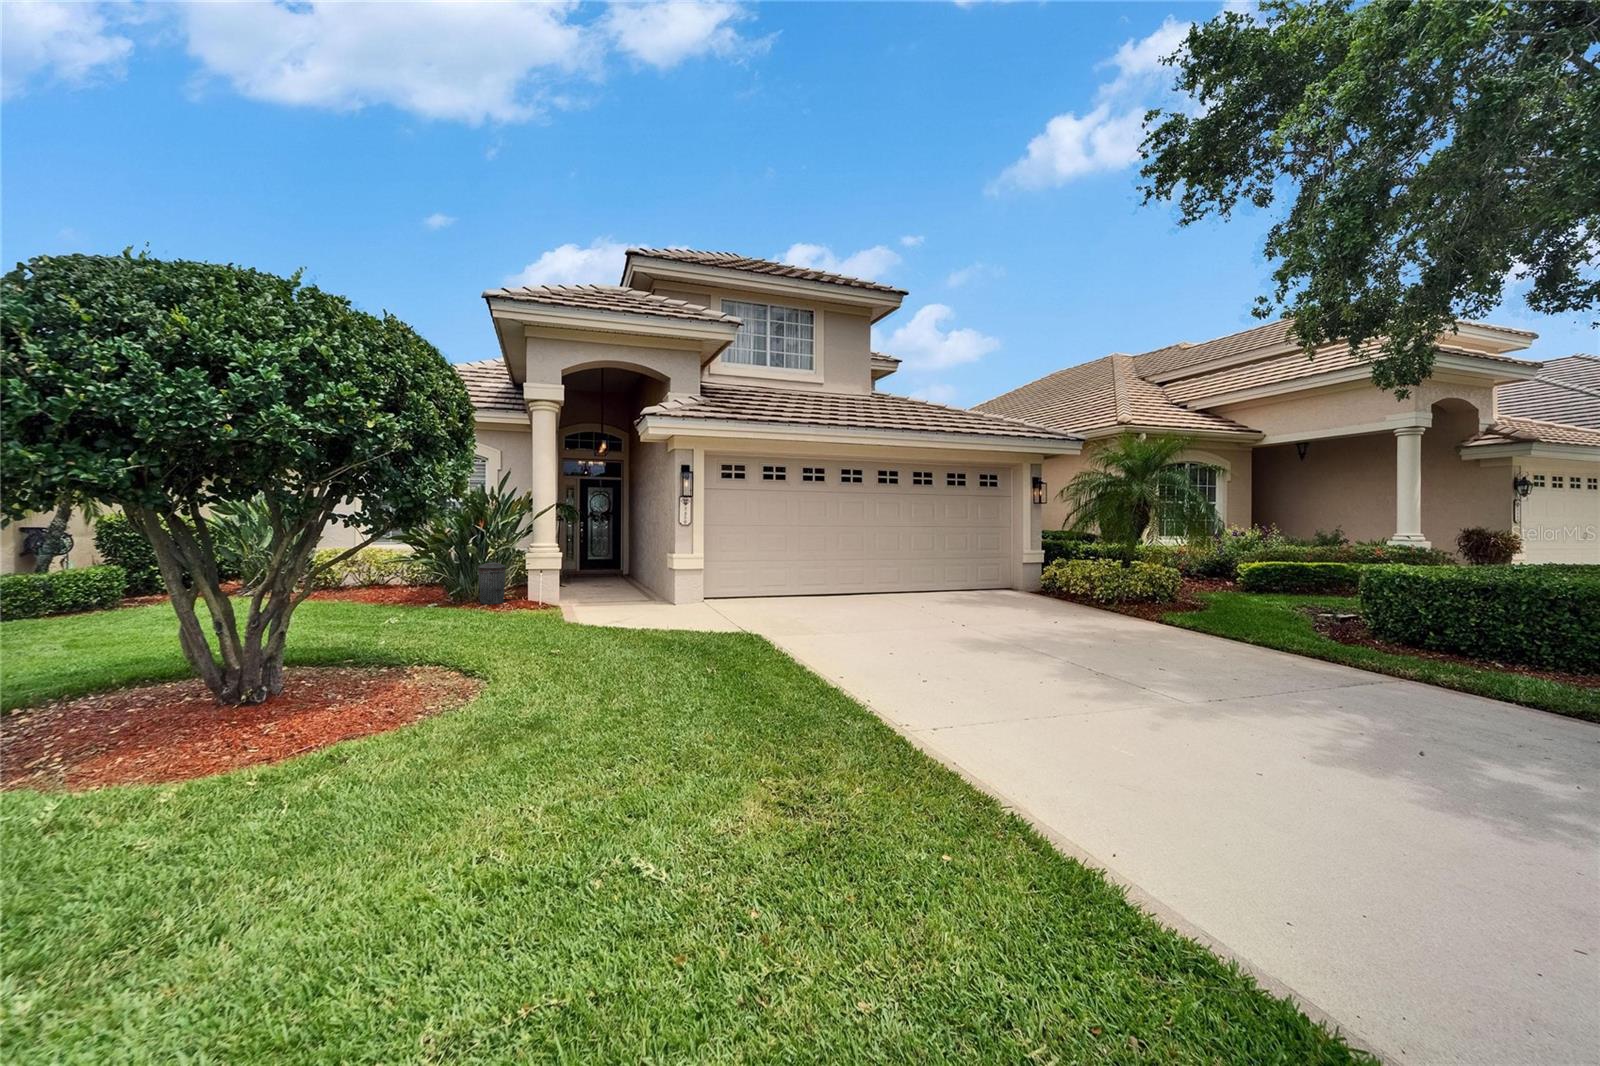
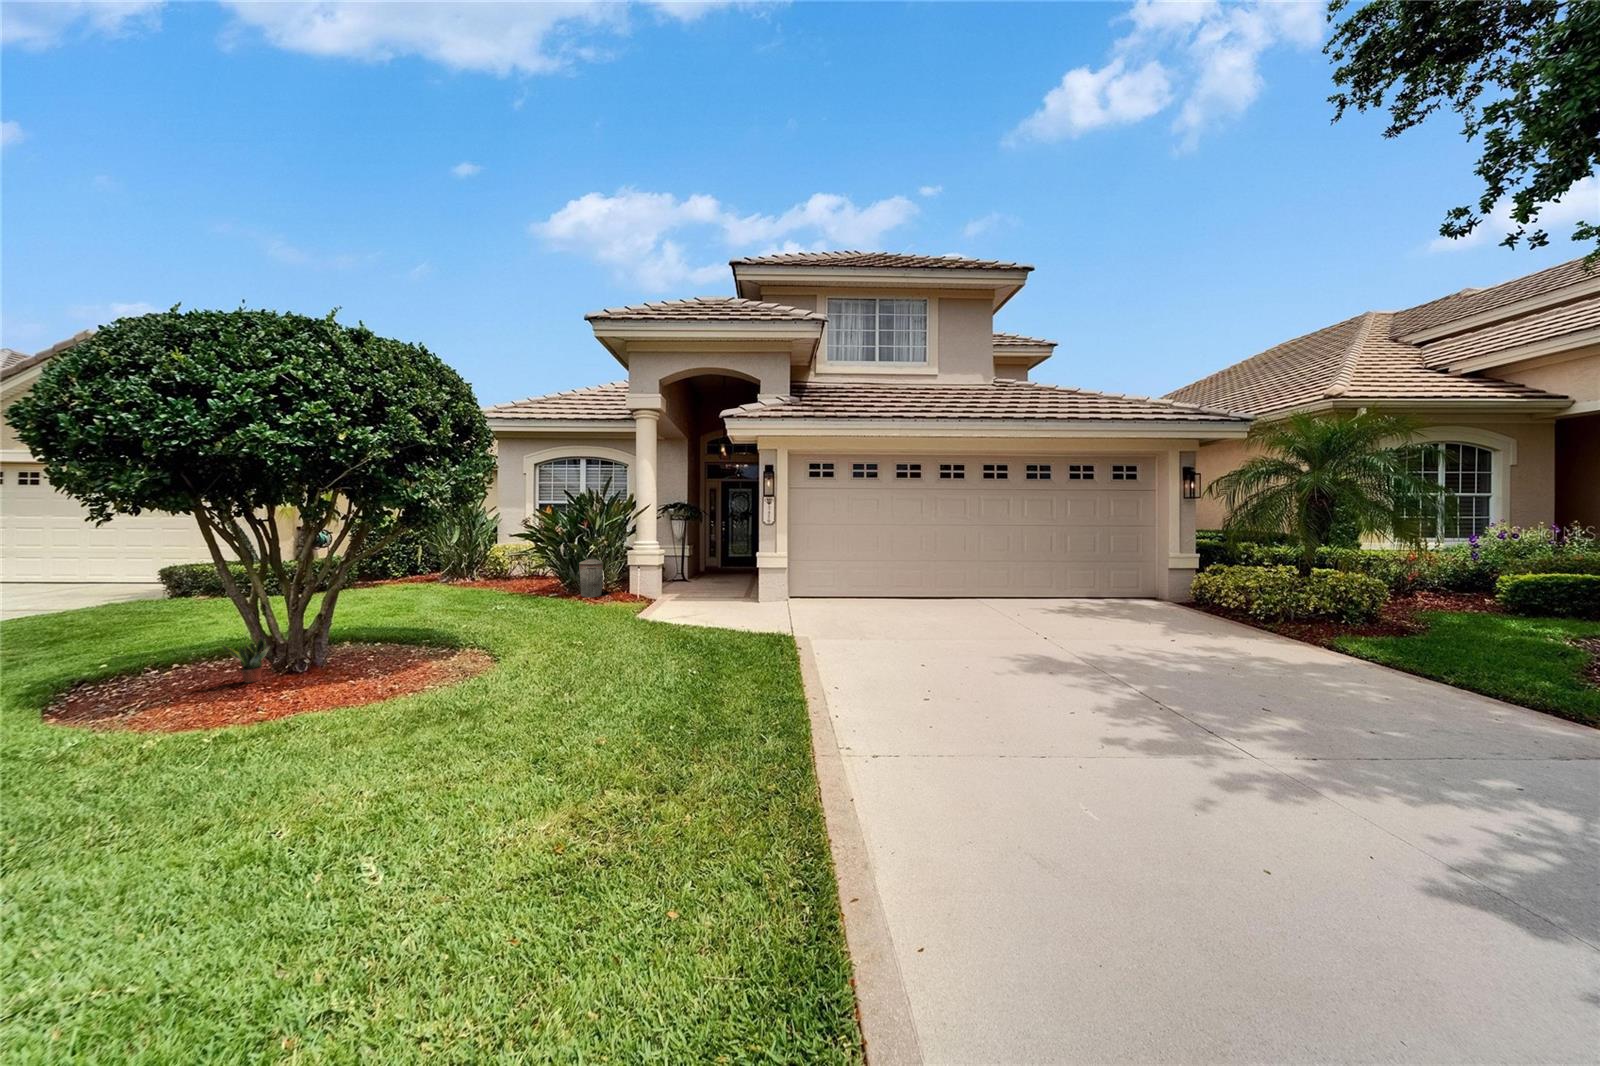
potted plant: none [111,669,181,732] -> present [223,635,269,683]

